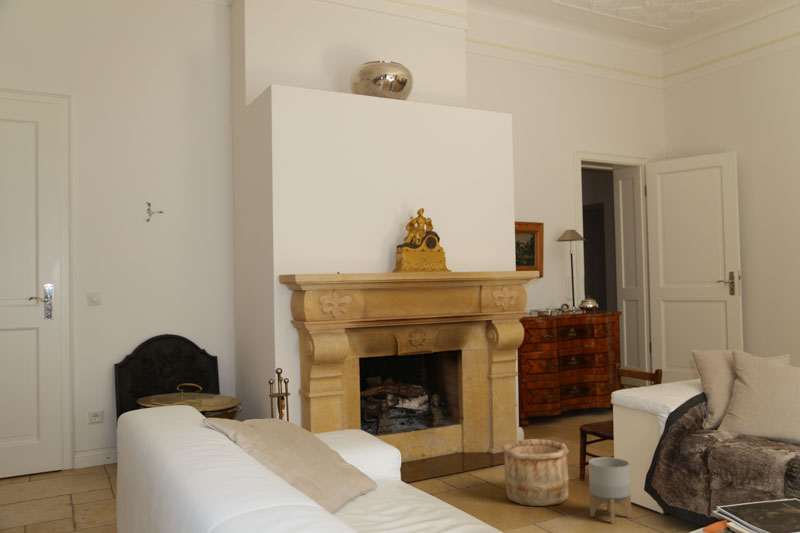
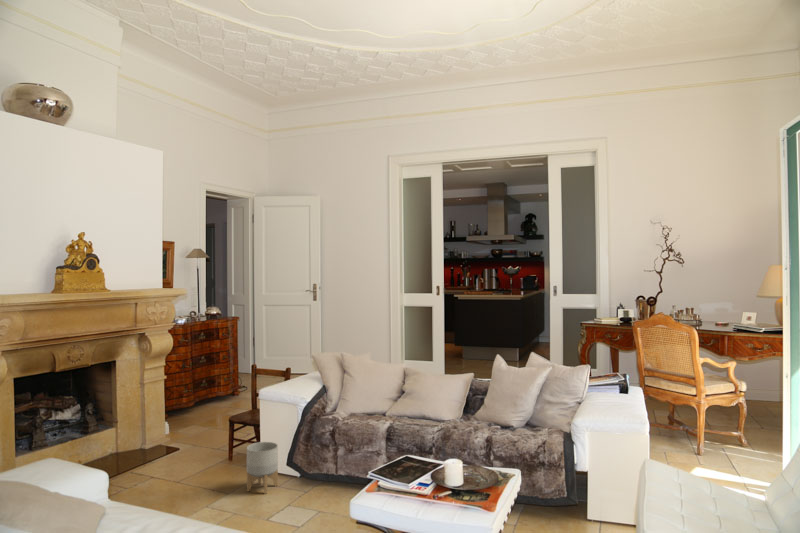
wooden bucket: present [502,439,569,506] -> none [168,434,227,493]

